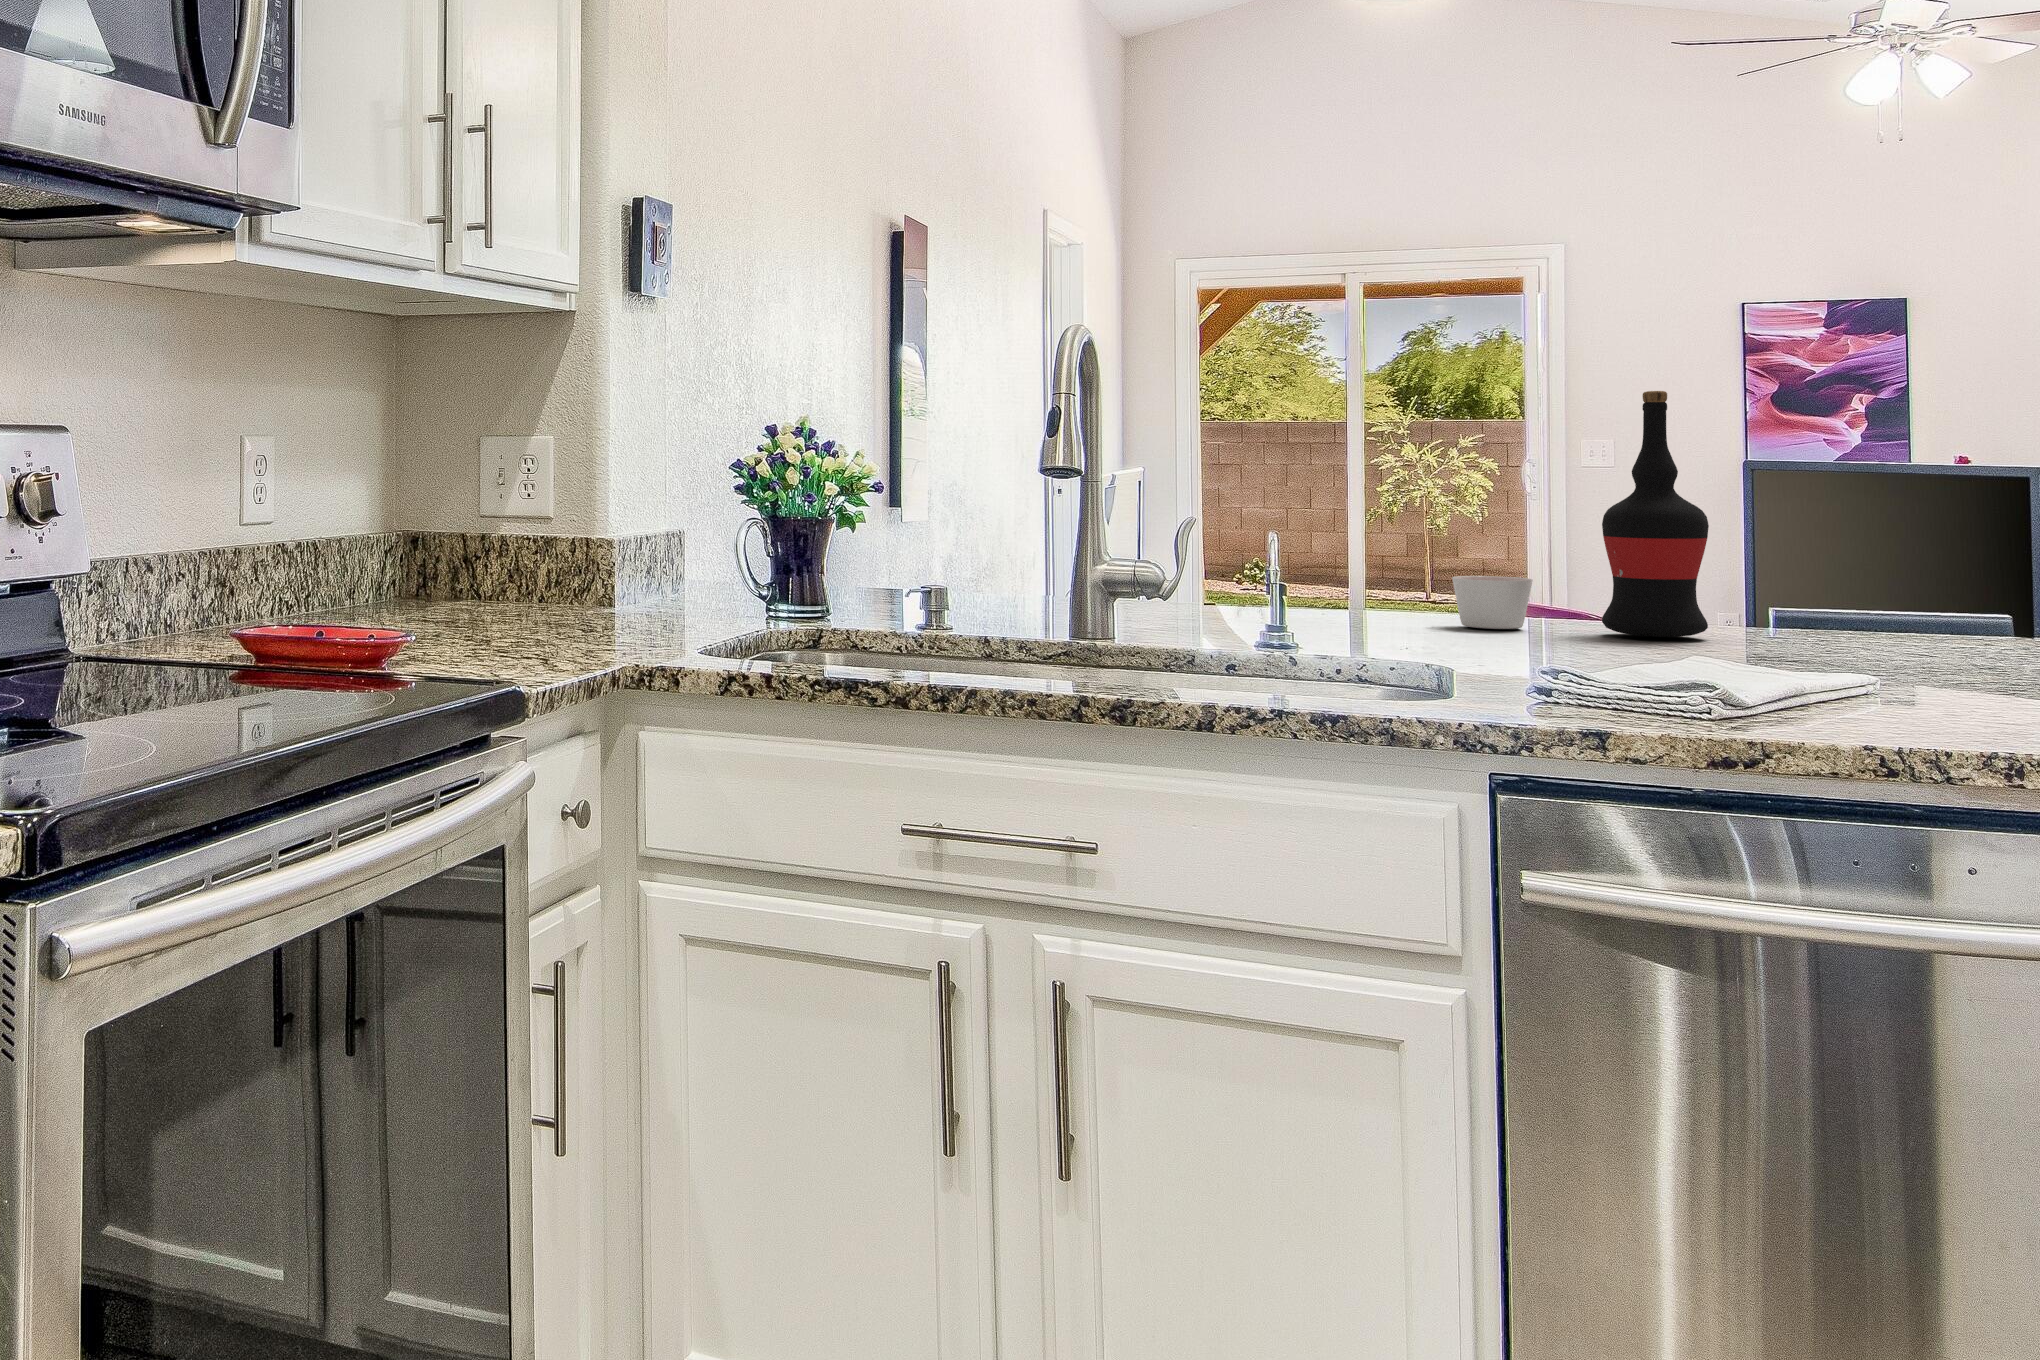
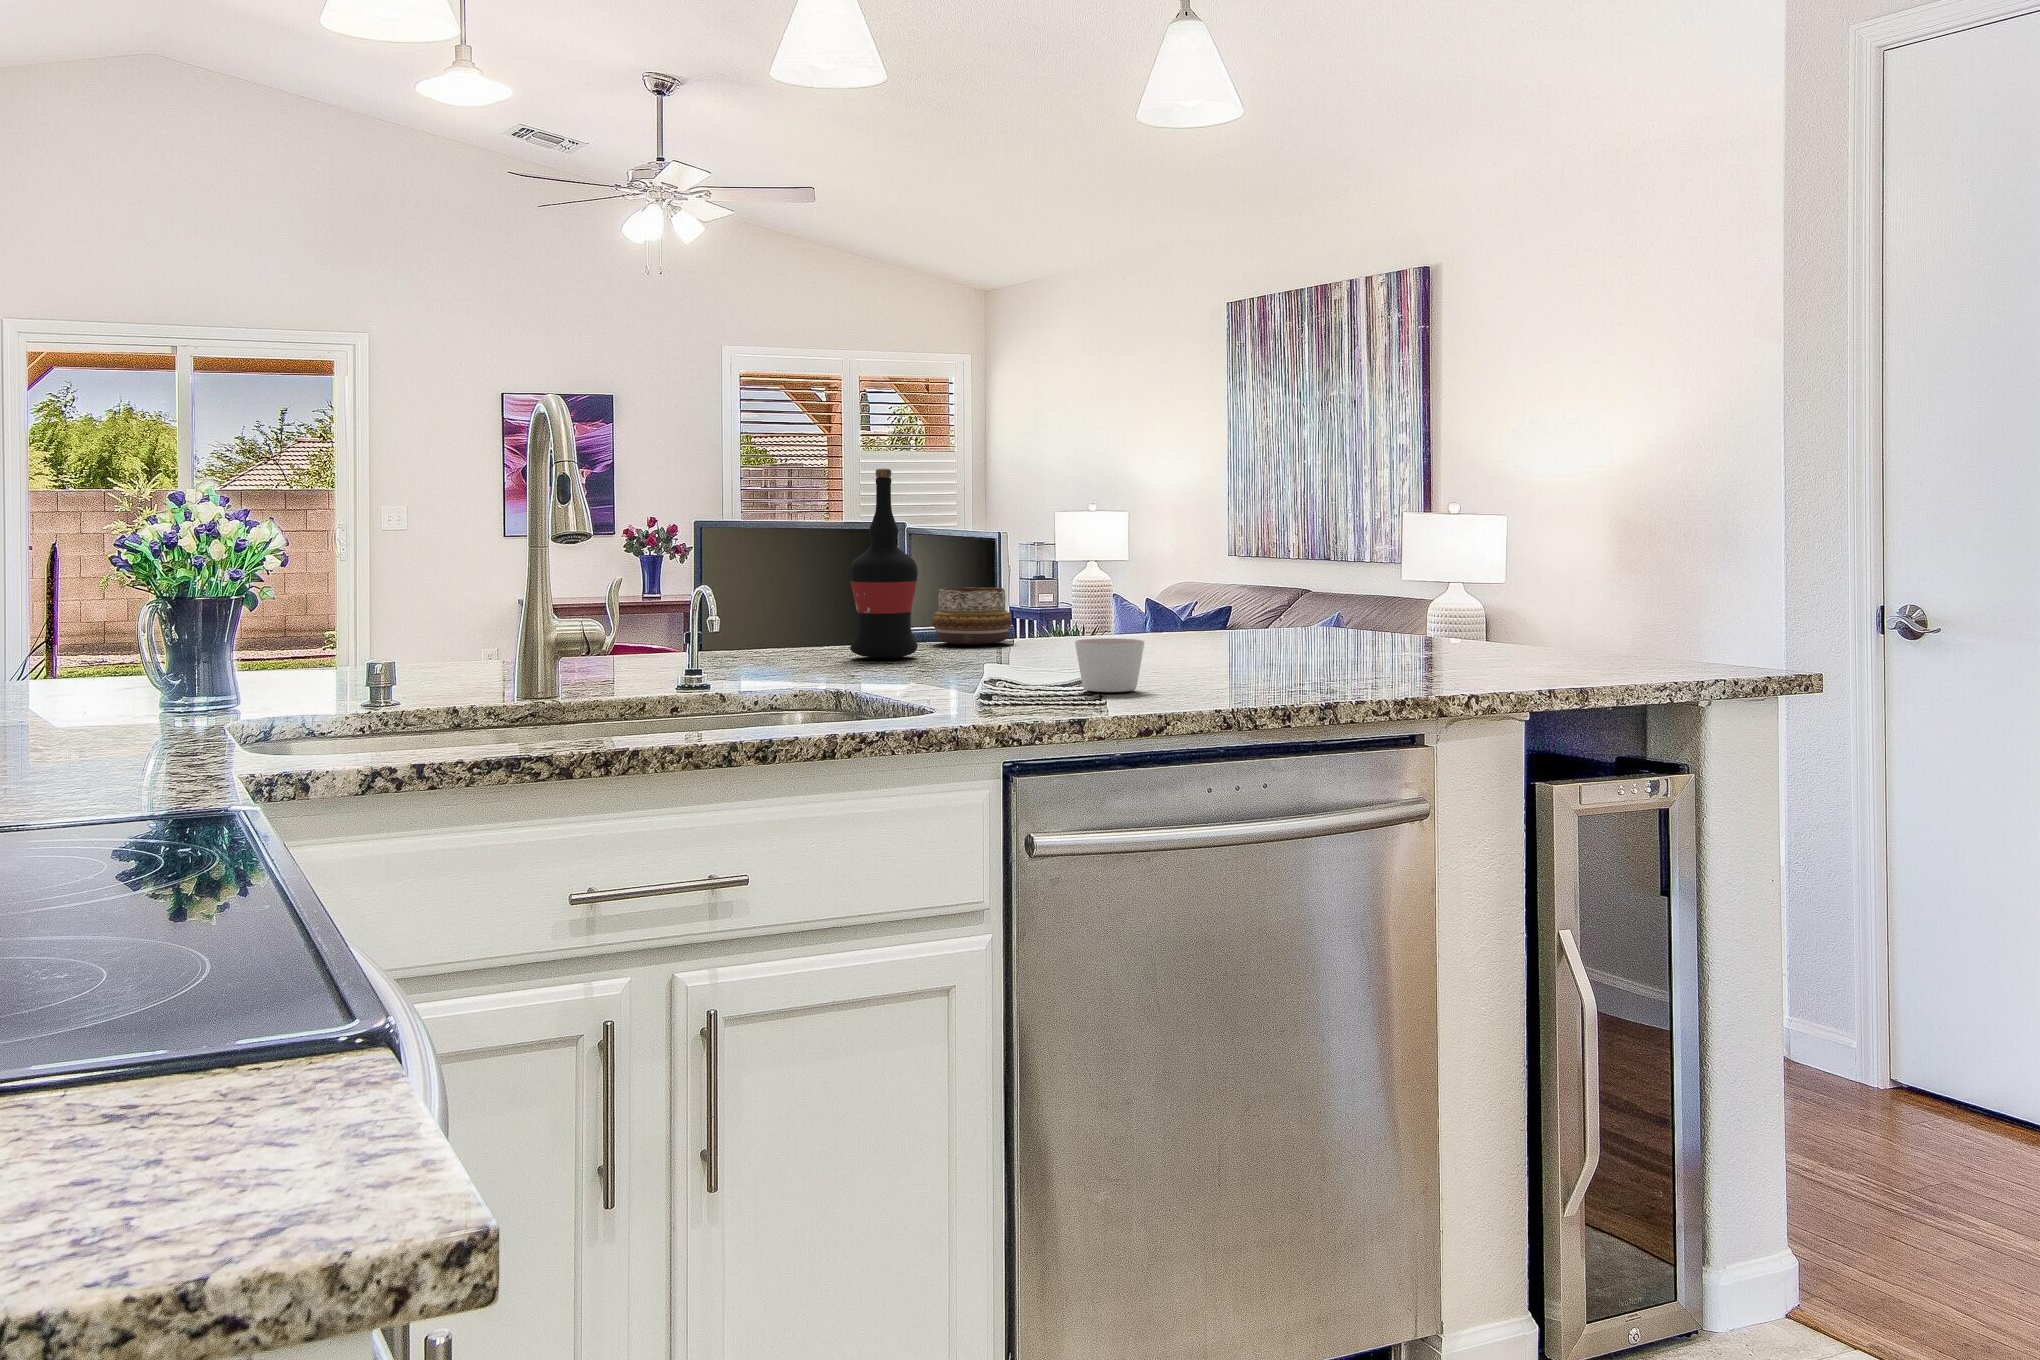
decorative bowl: none [1794,553,1940,633] -> present [932,587,1012,645]
candle: present [1452,576,1533,629] -> present [1075,638,1144,692]

